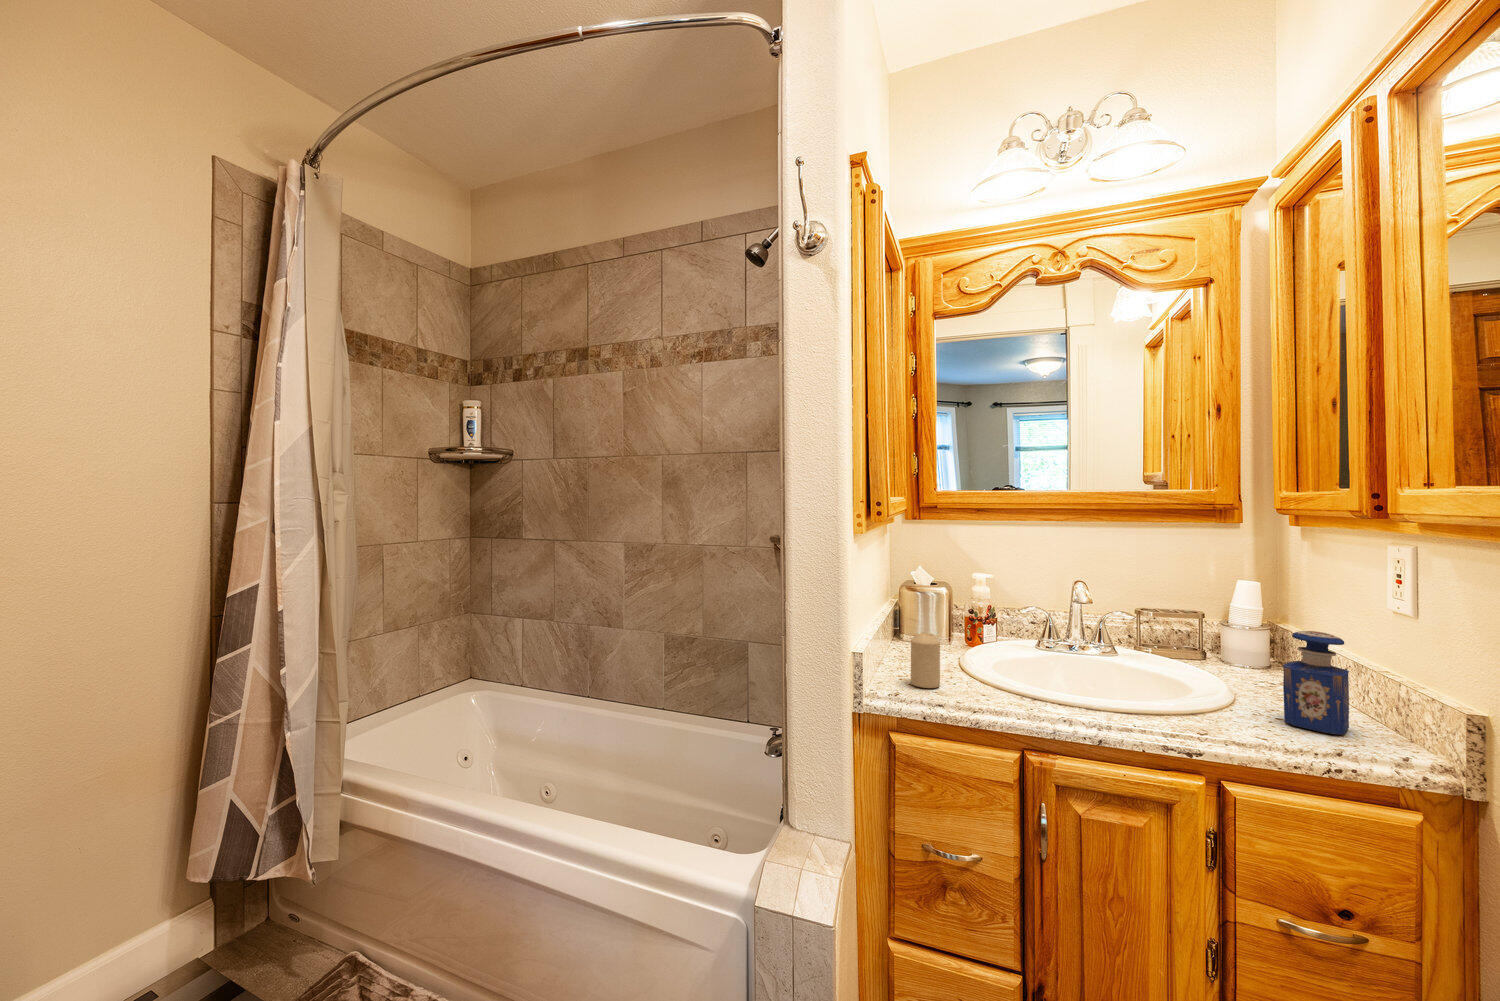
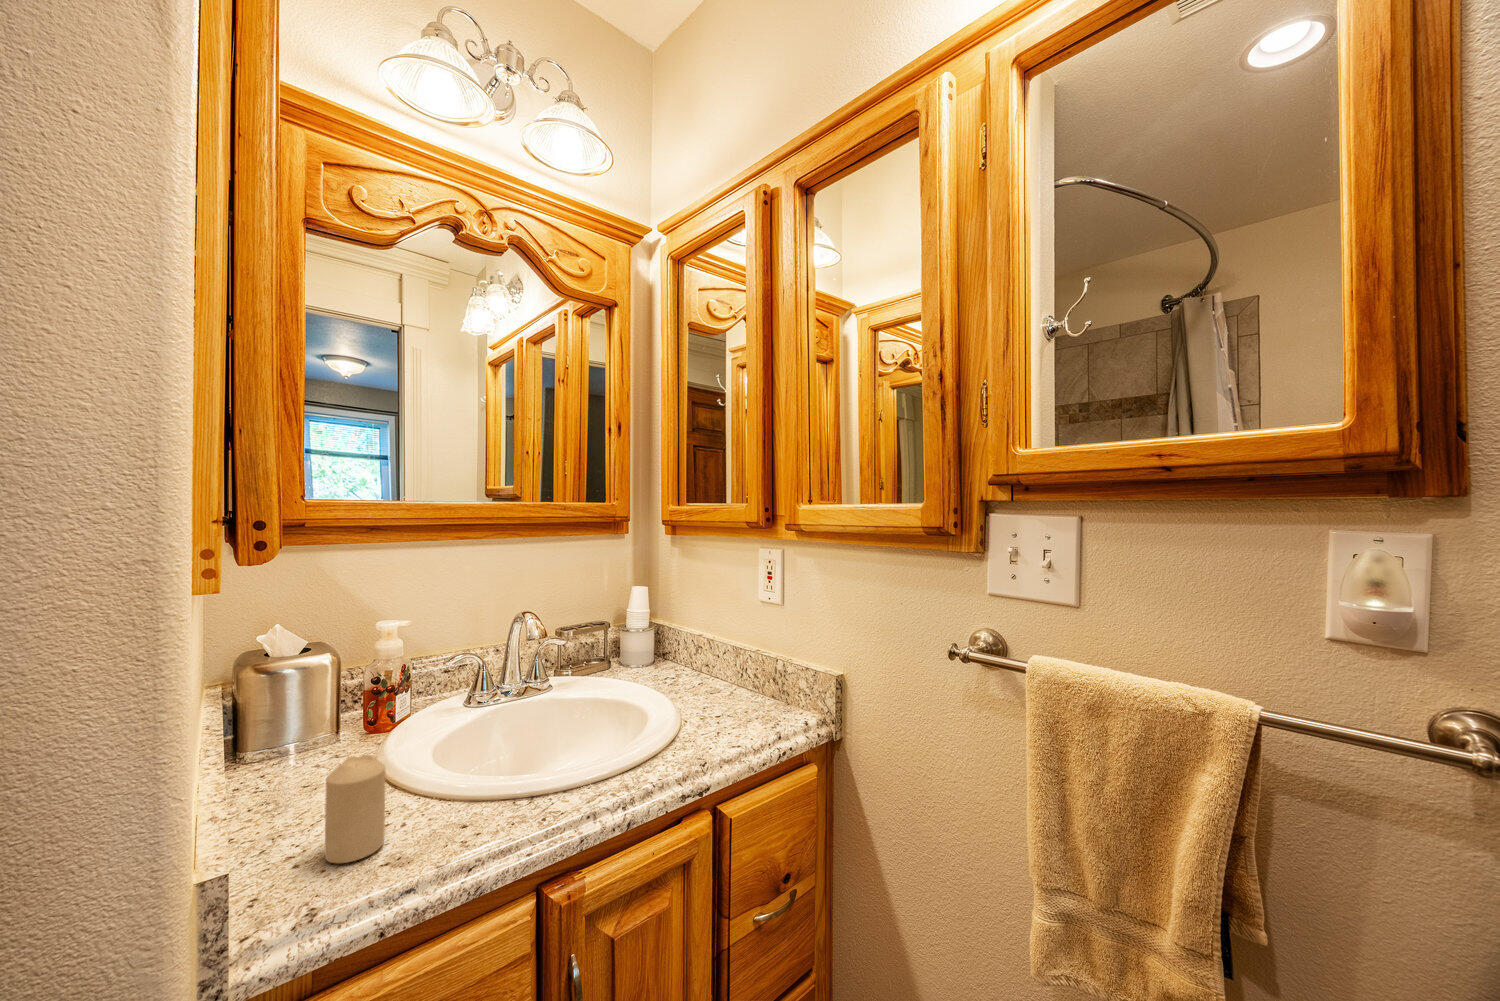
perfume bottle: present [1283,631,1349,735] -> none [722,632,763,720]

